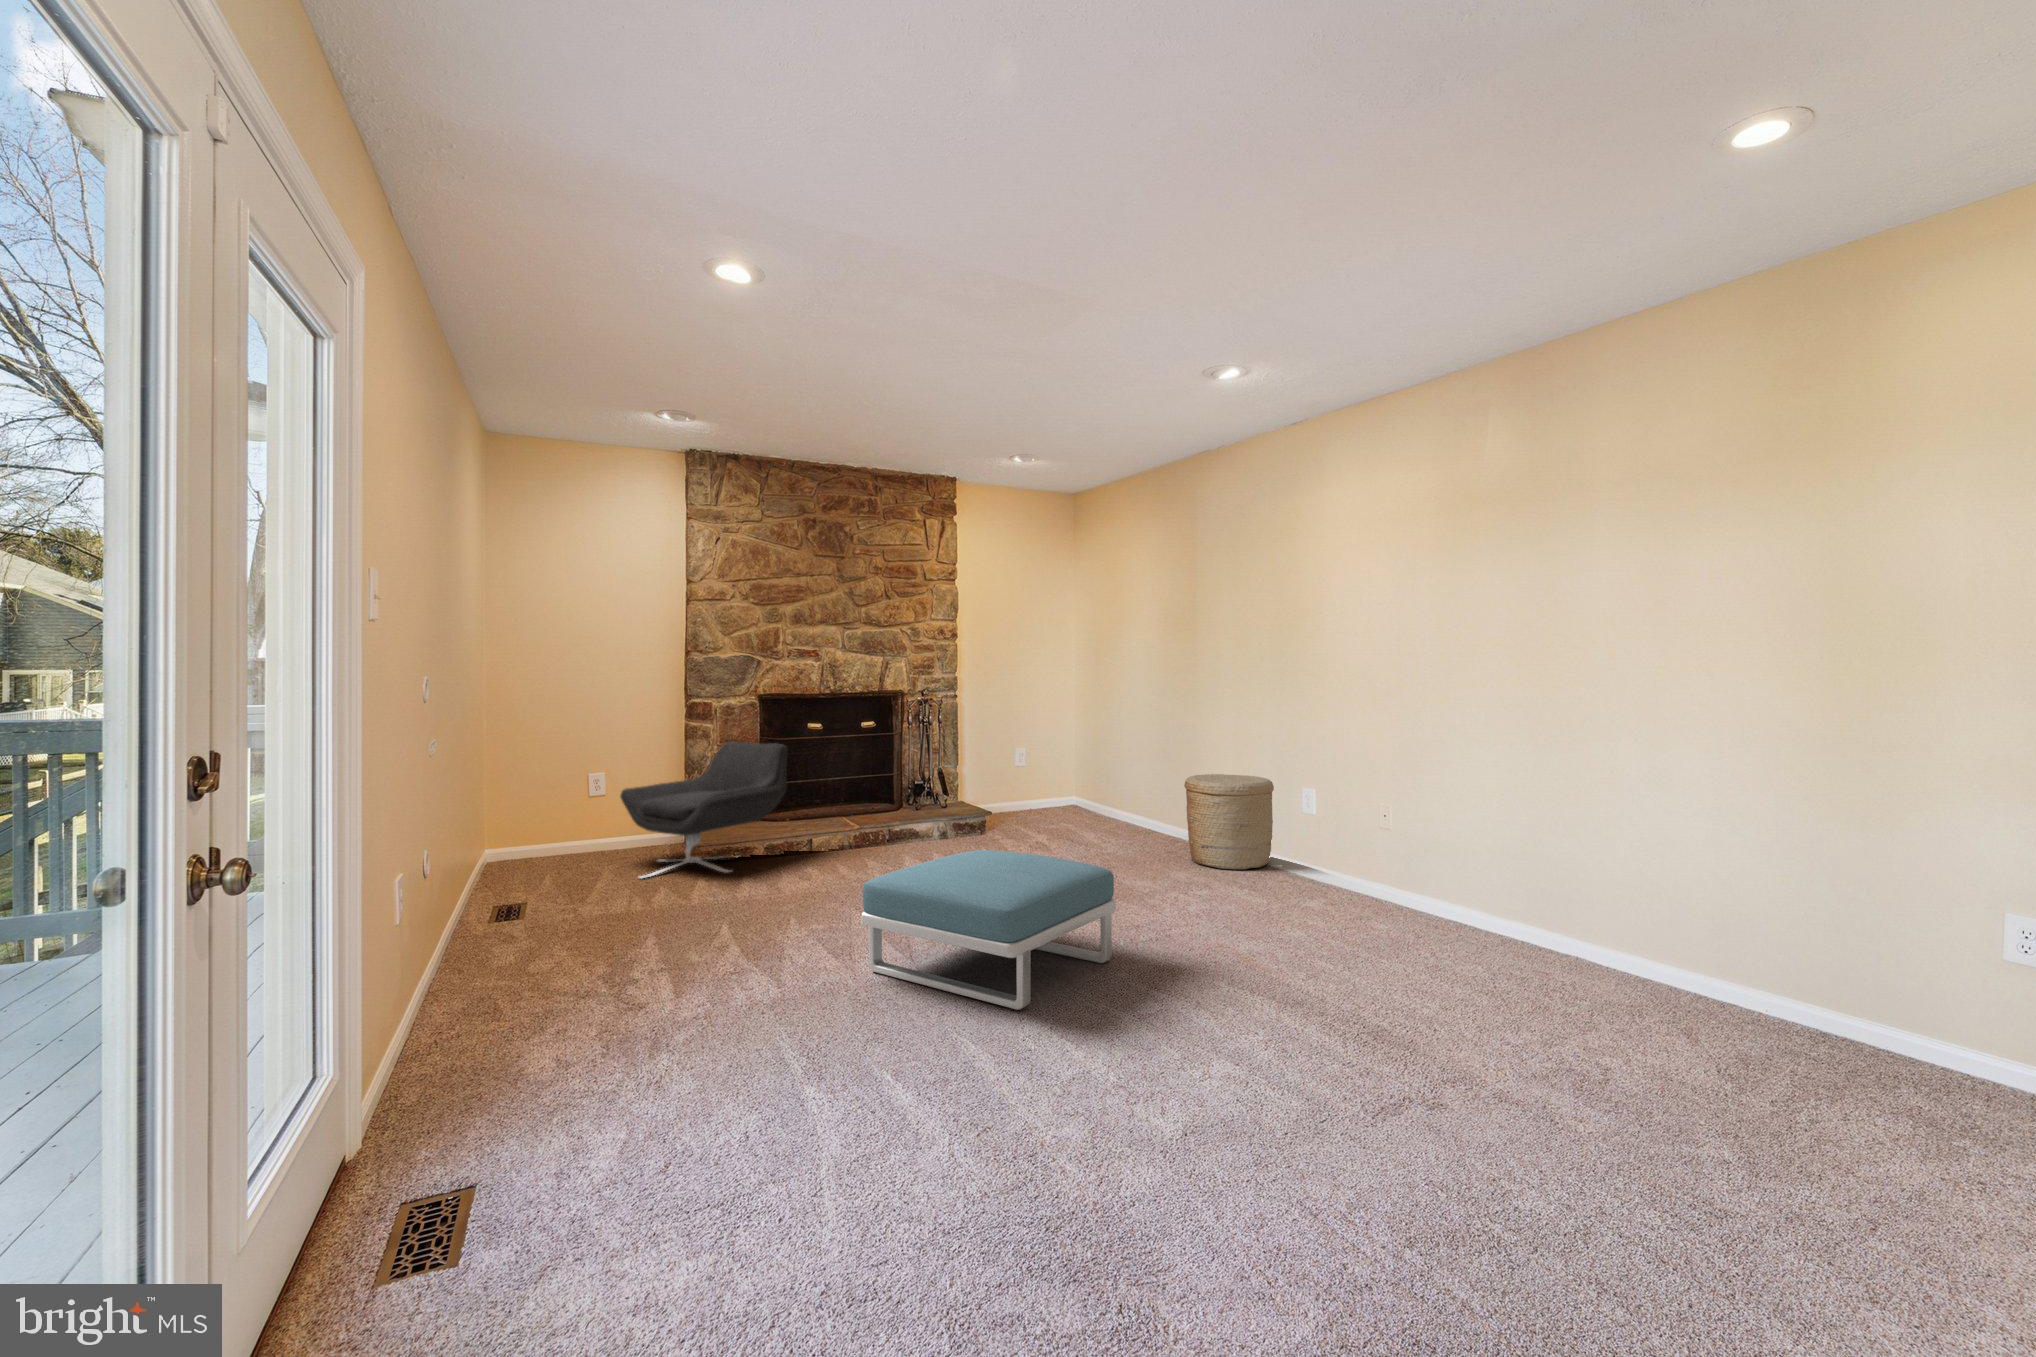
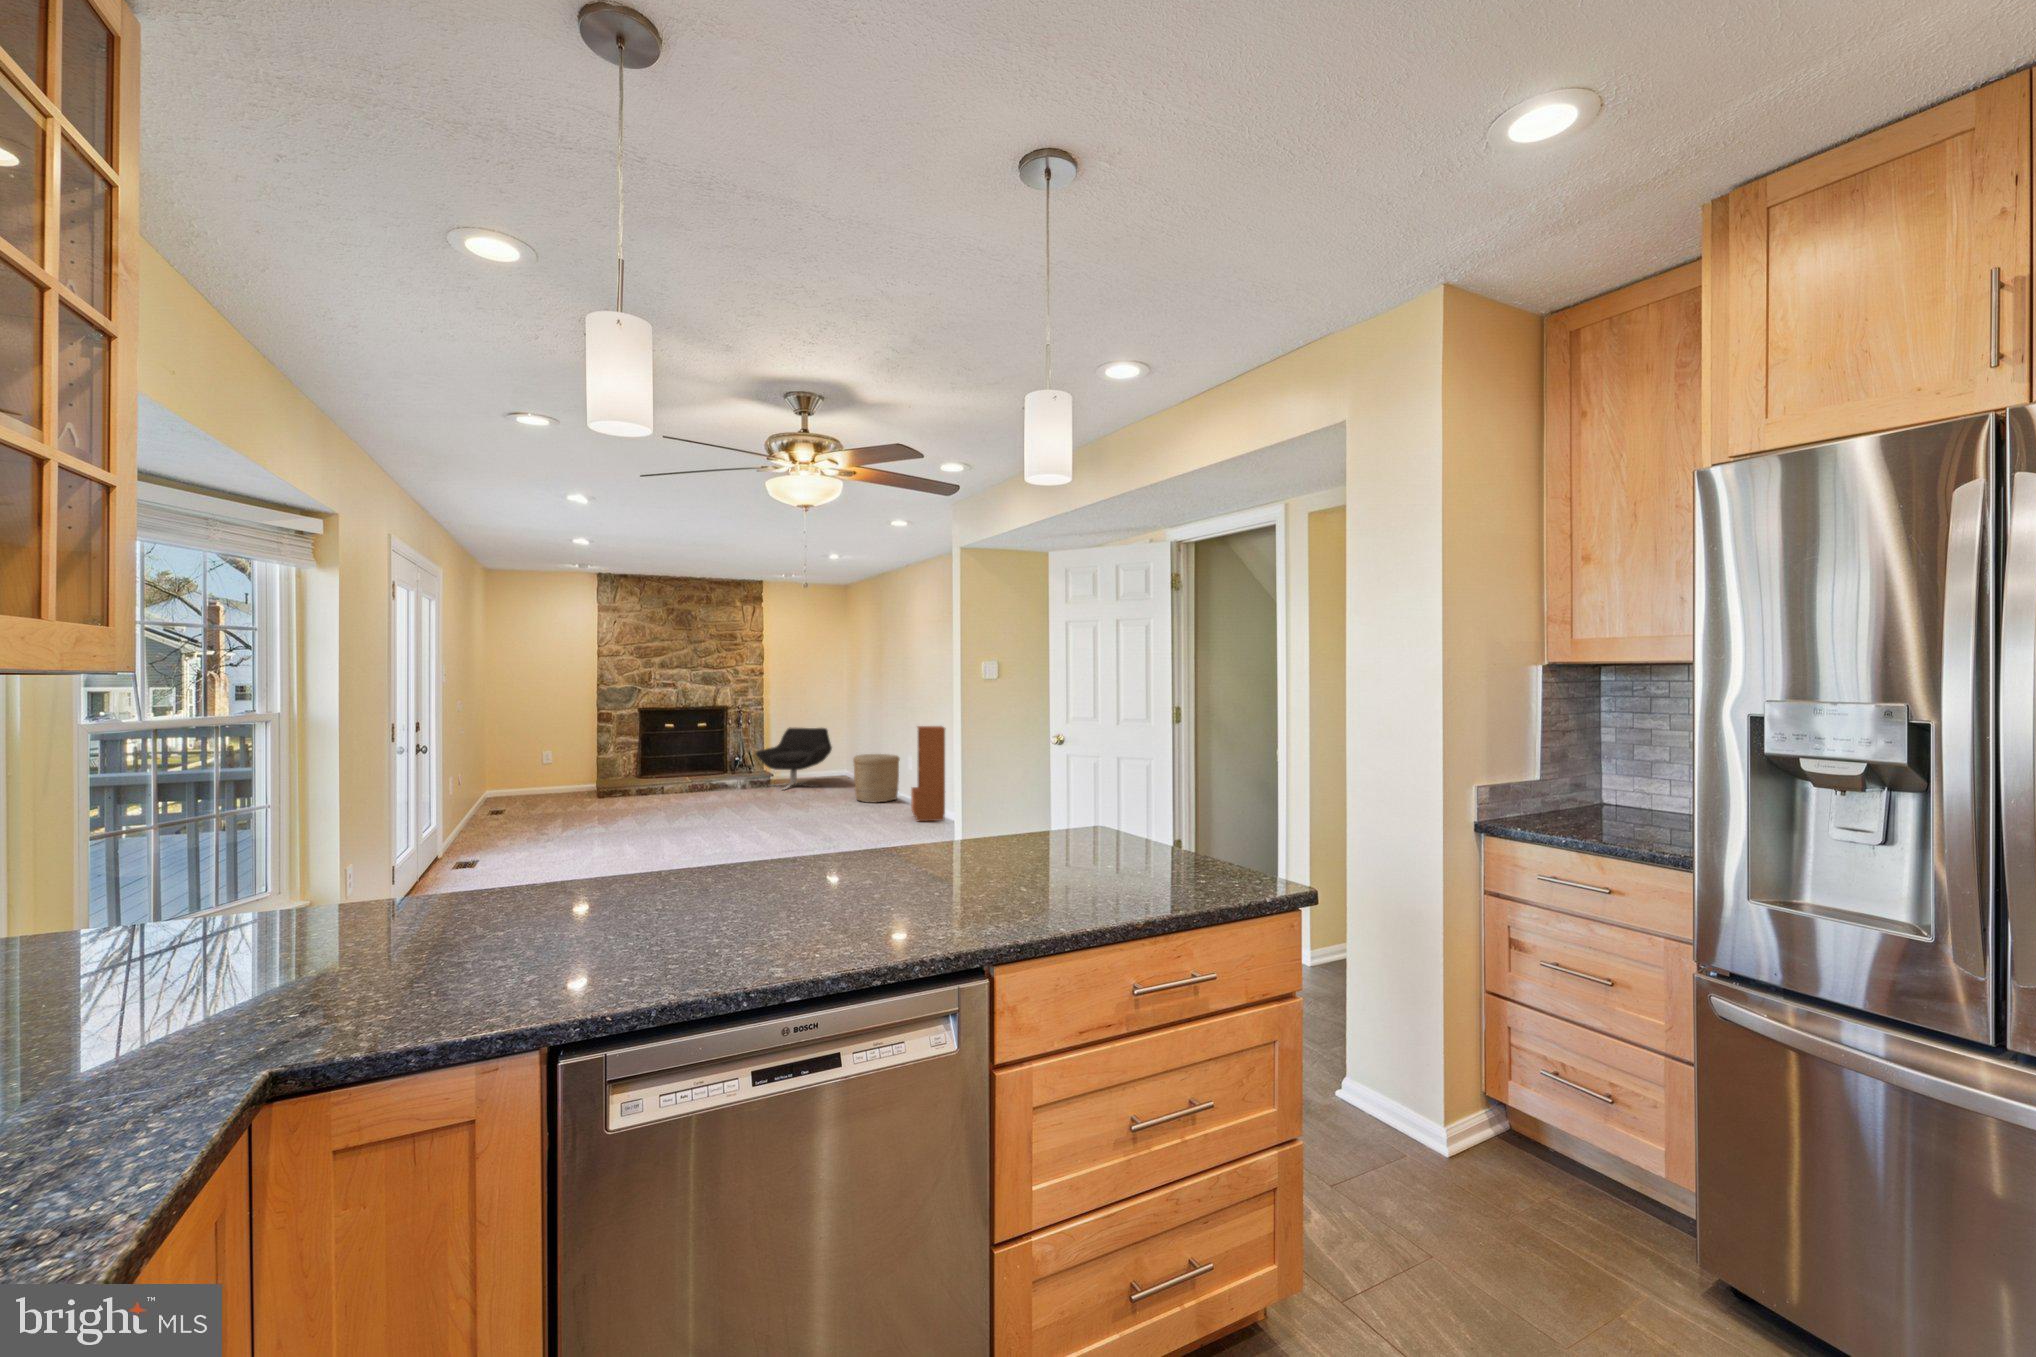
bookcase: none [1390,719,1497,927] -> present [911,726,945,822]
lounge chair: present [620,741,788,879] -> present [756,728,832,789]
footstool: present [861,850,1116,1010] -> none [637,784,752,840]

